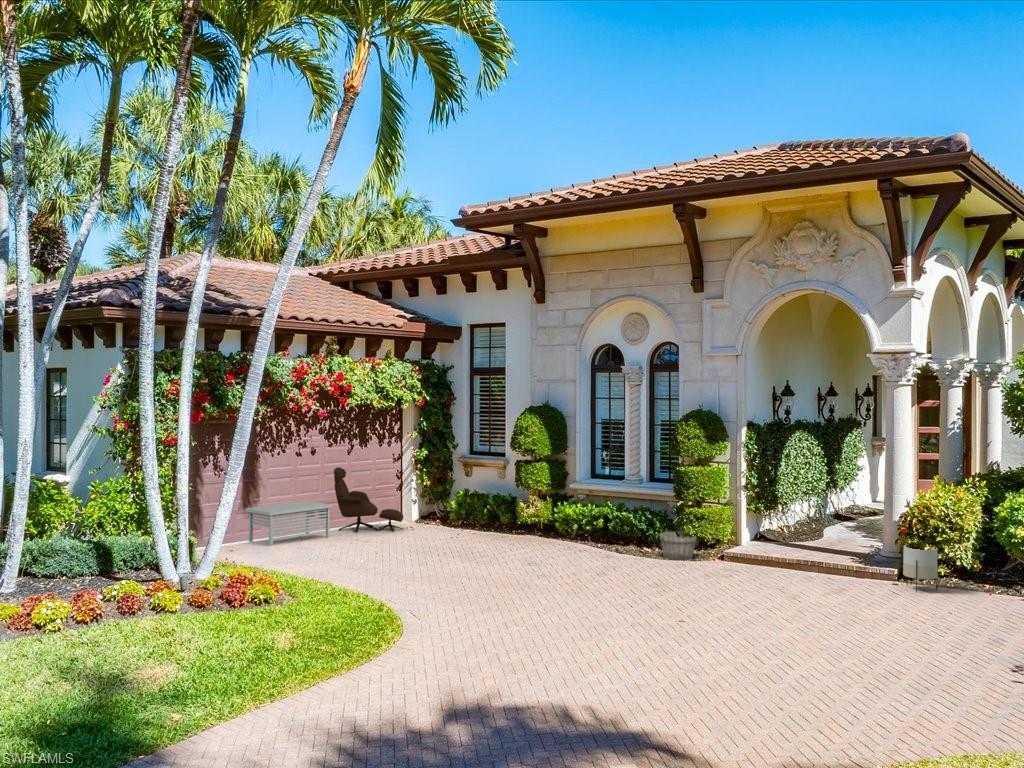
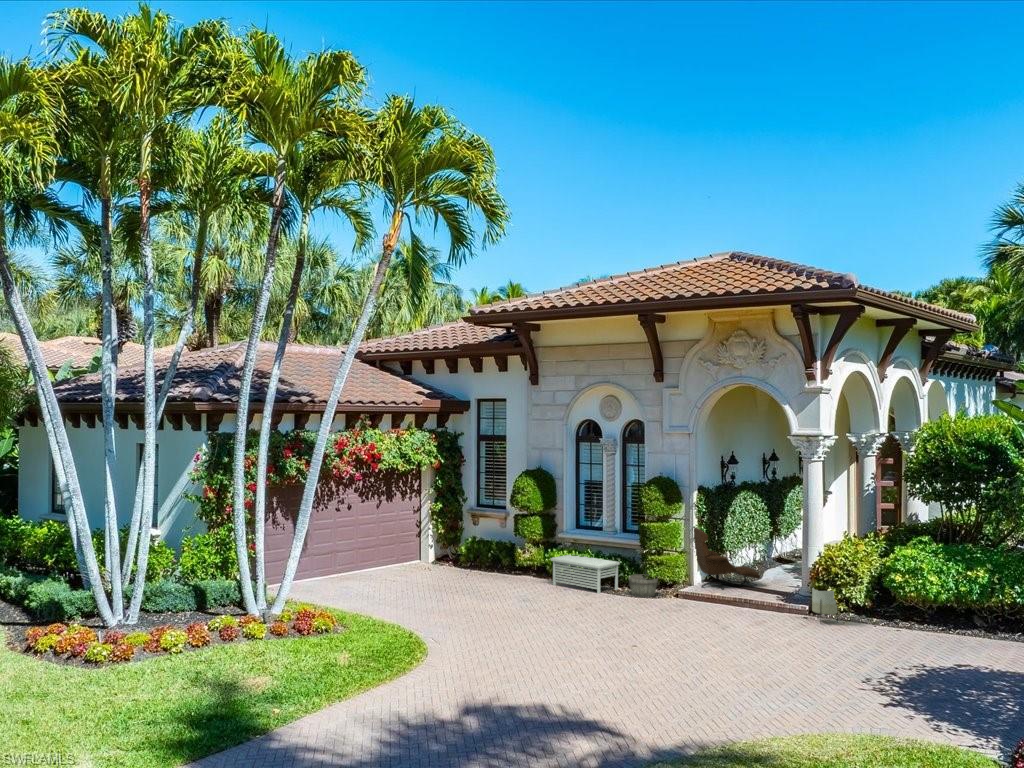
lounge chair: present [334,467,403,533] -> present [694,528,760,589]
storage bench: present [245,501,332,546] -> present [551,555,620,594]

